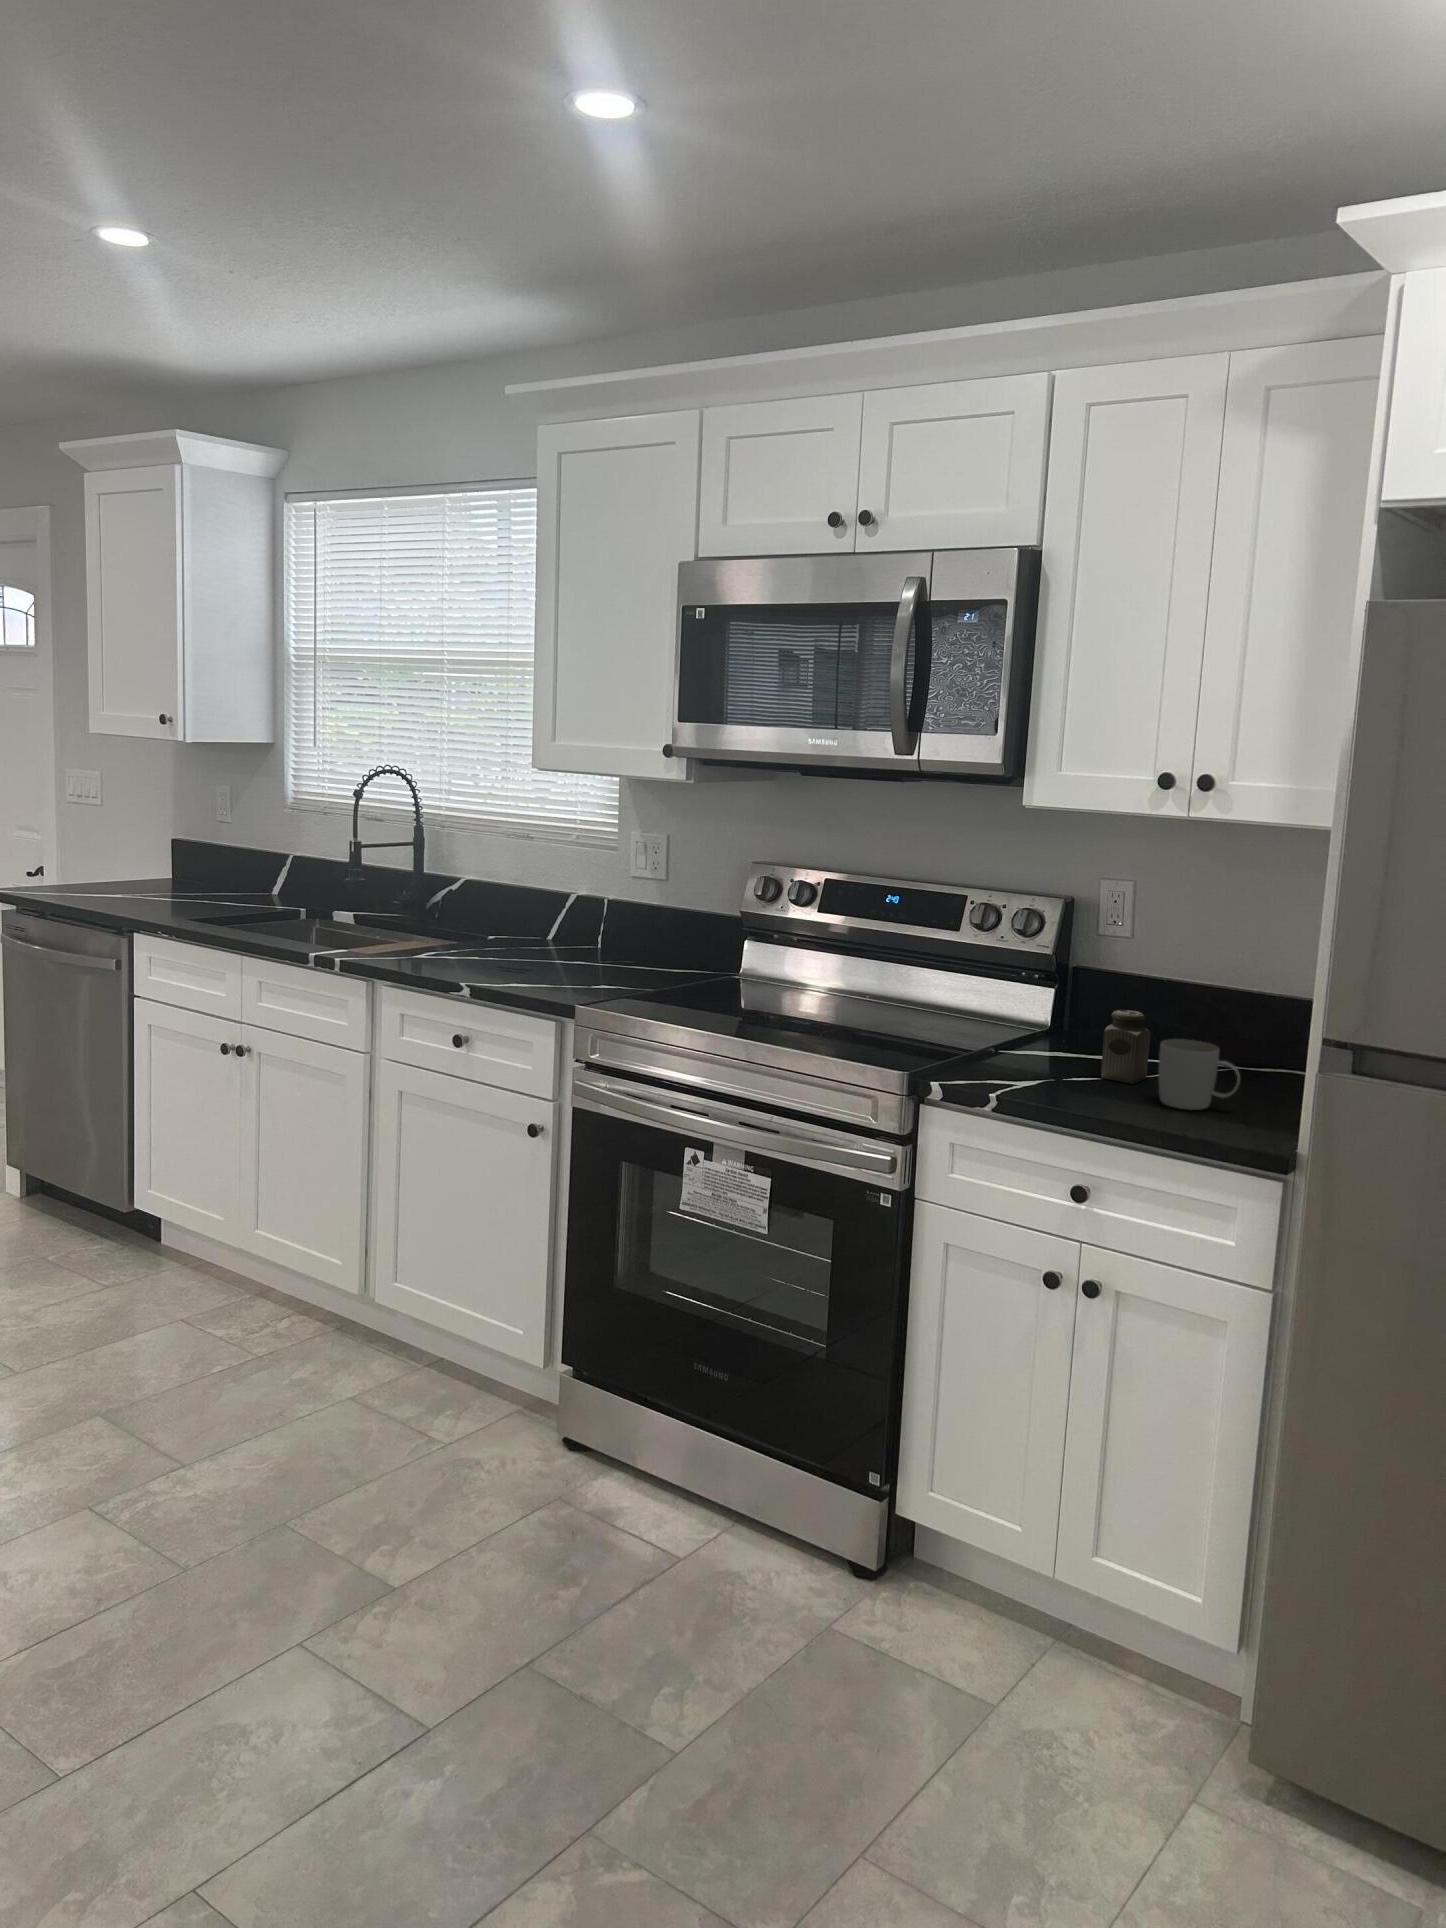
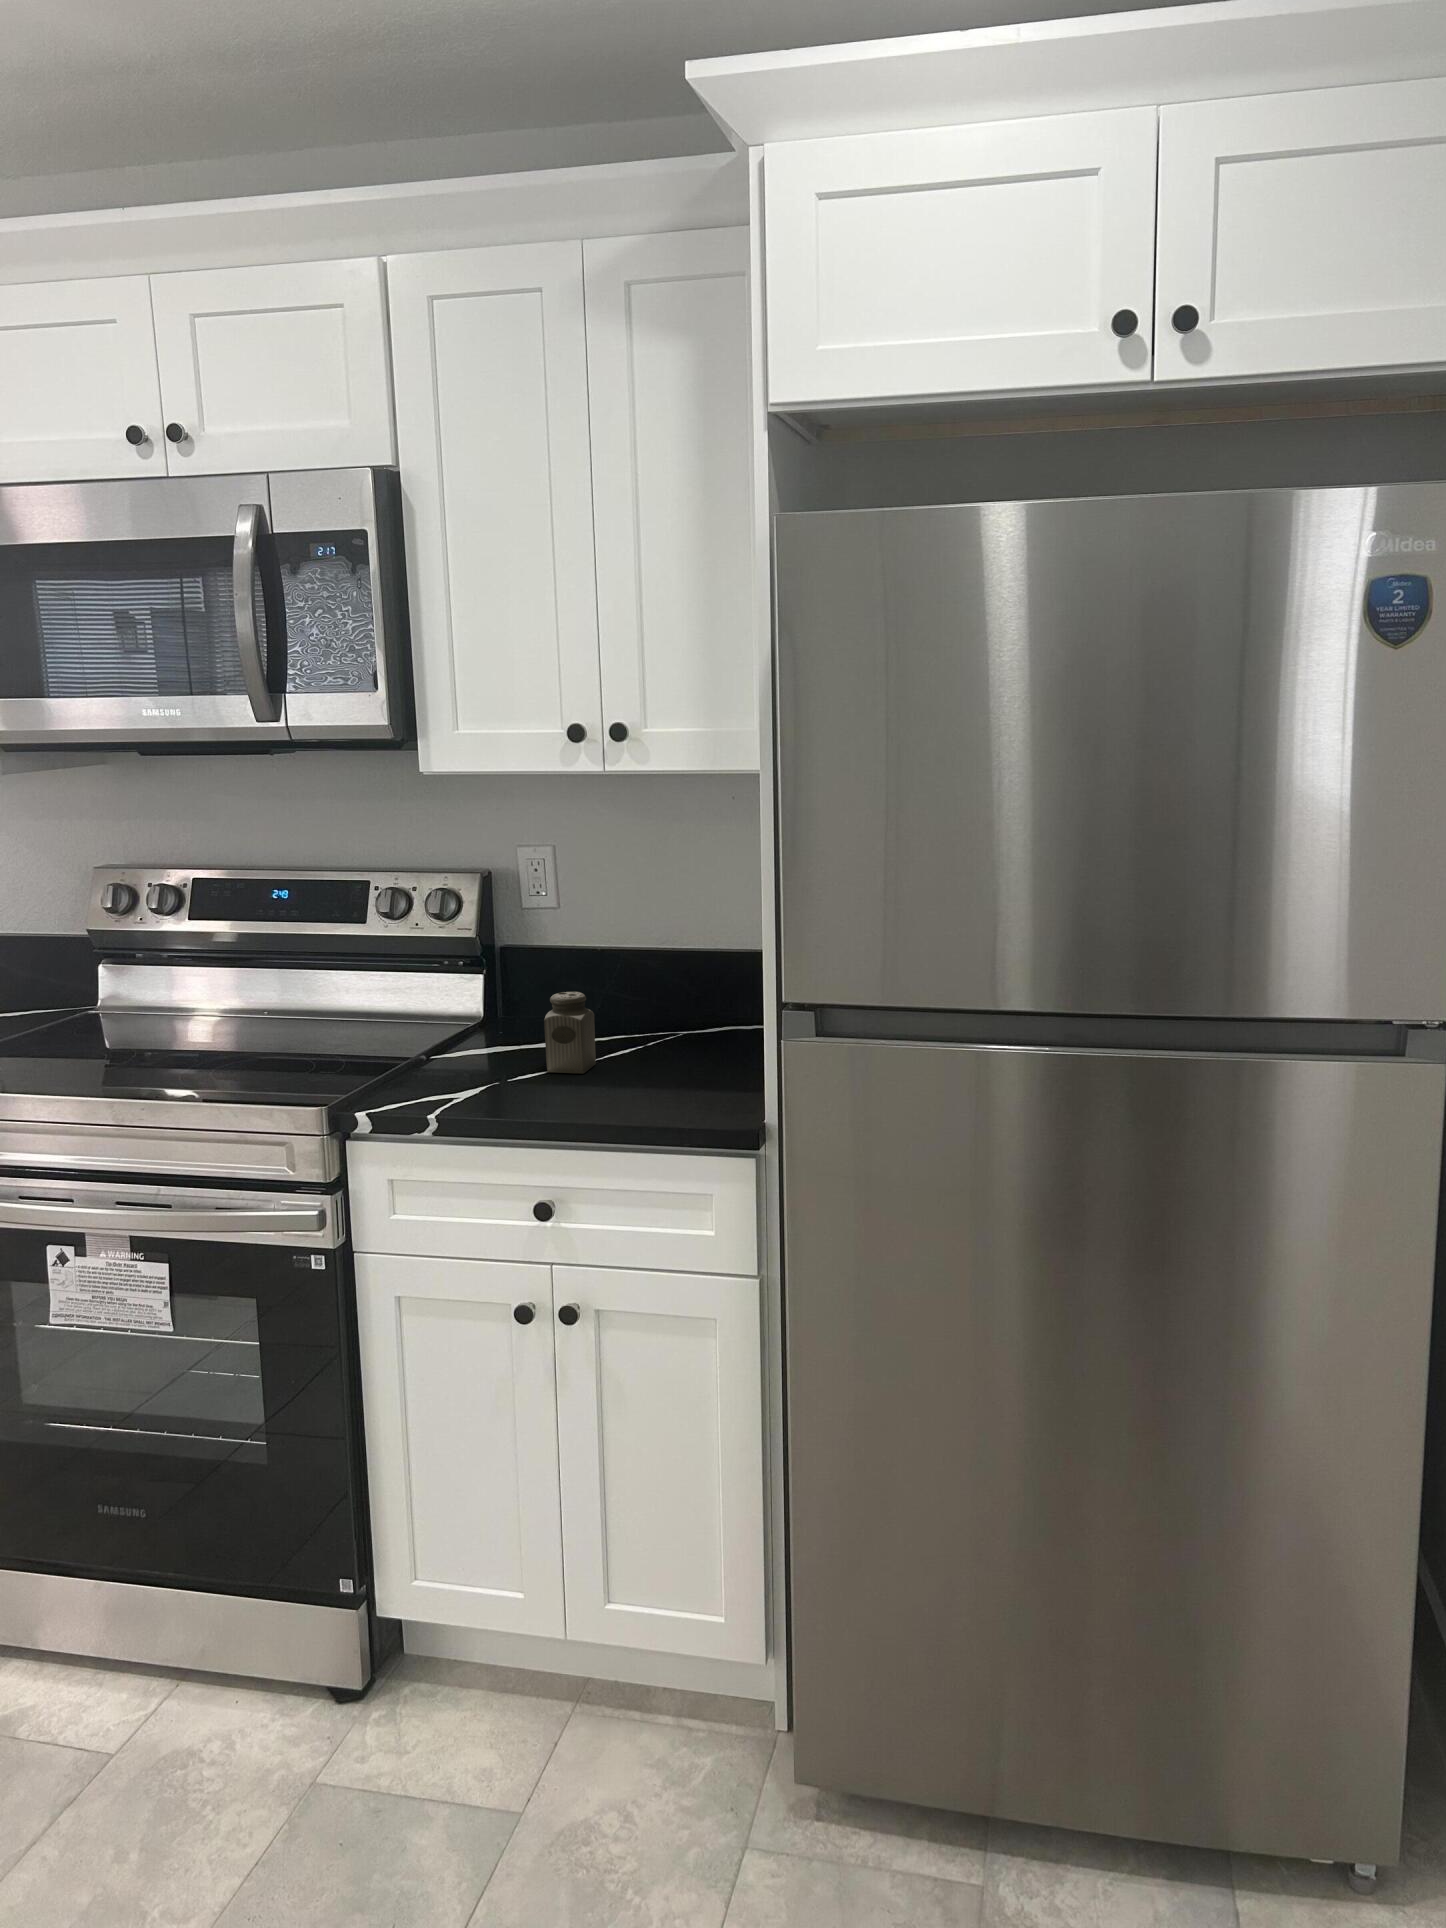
mug: present [1158,1039,1240,1110] -> none [608,1017,696,1096]

